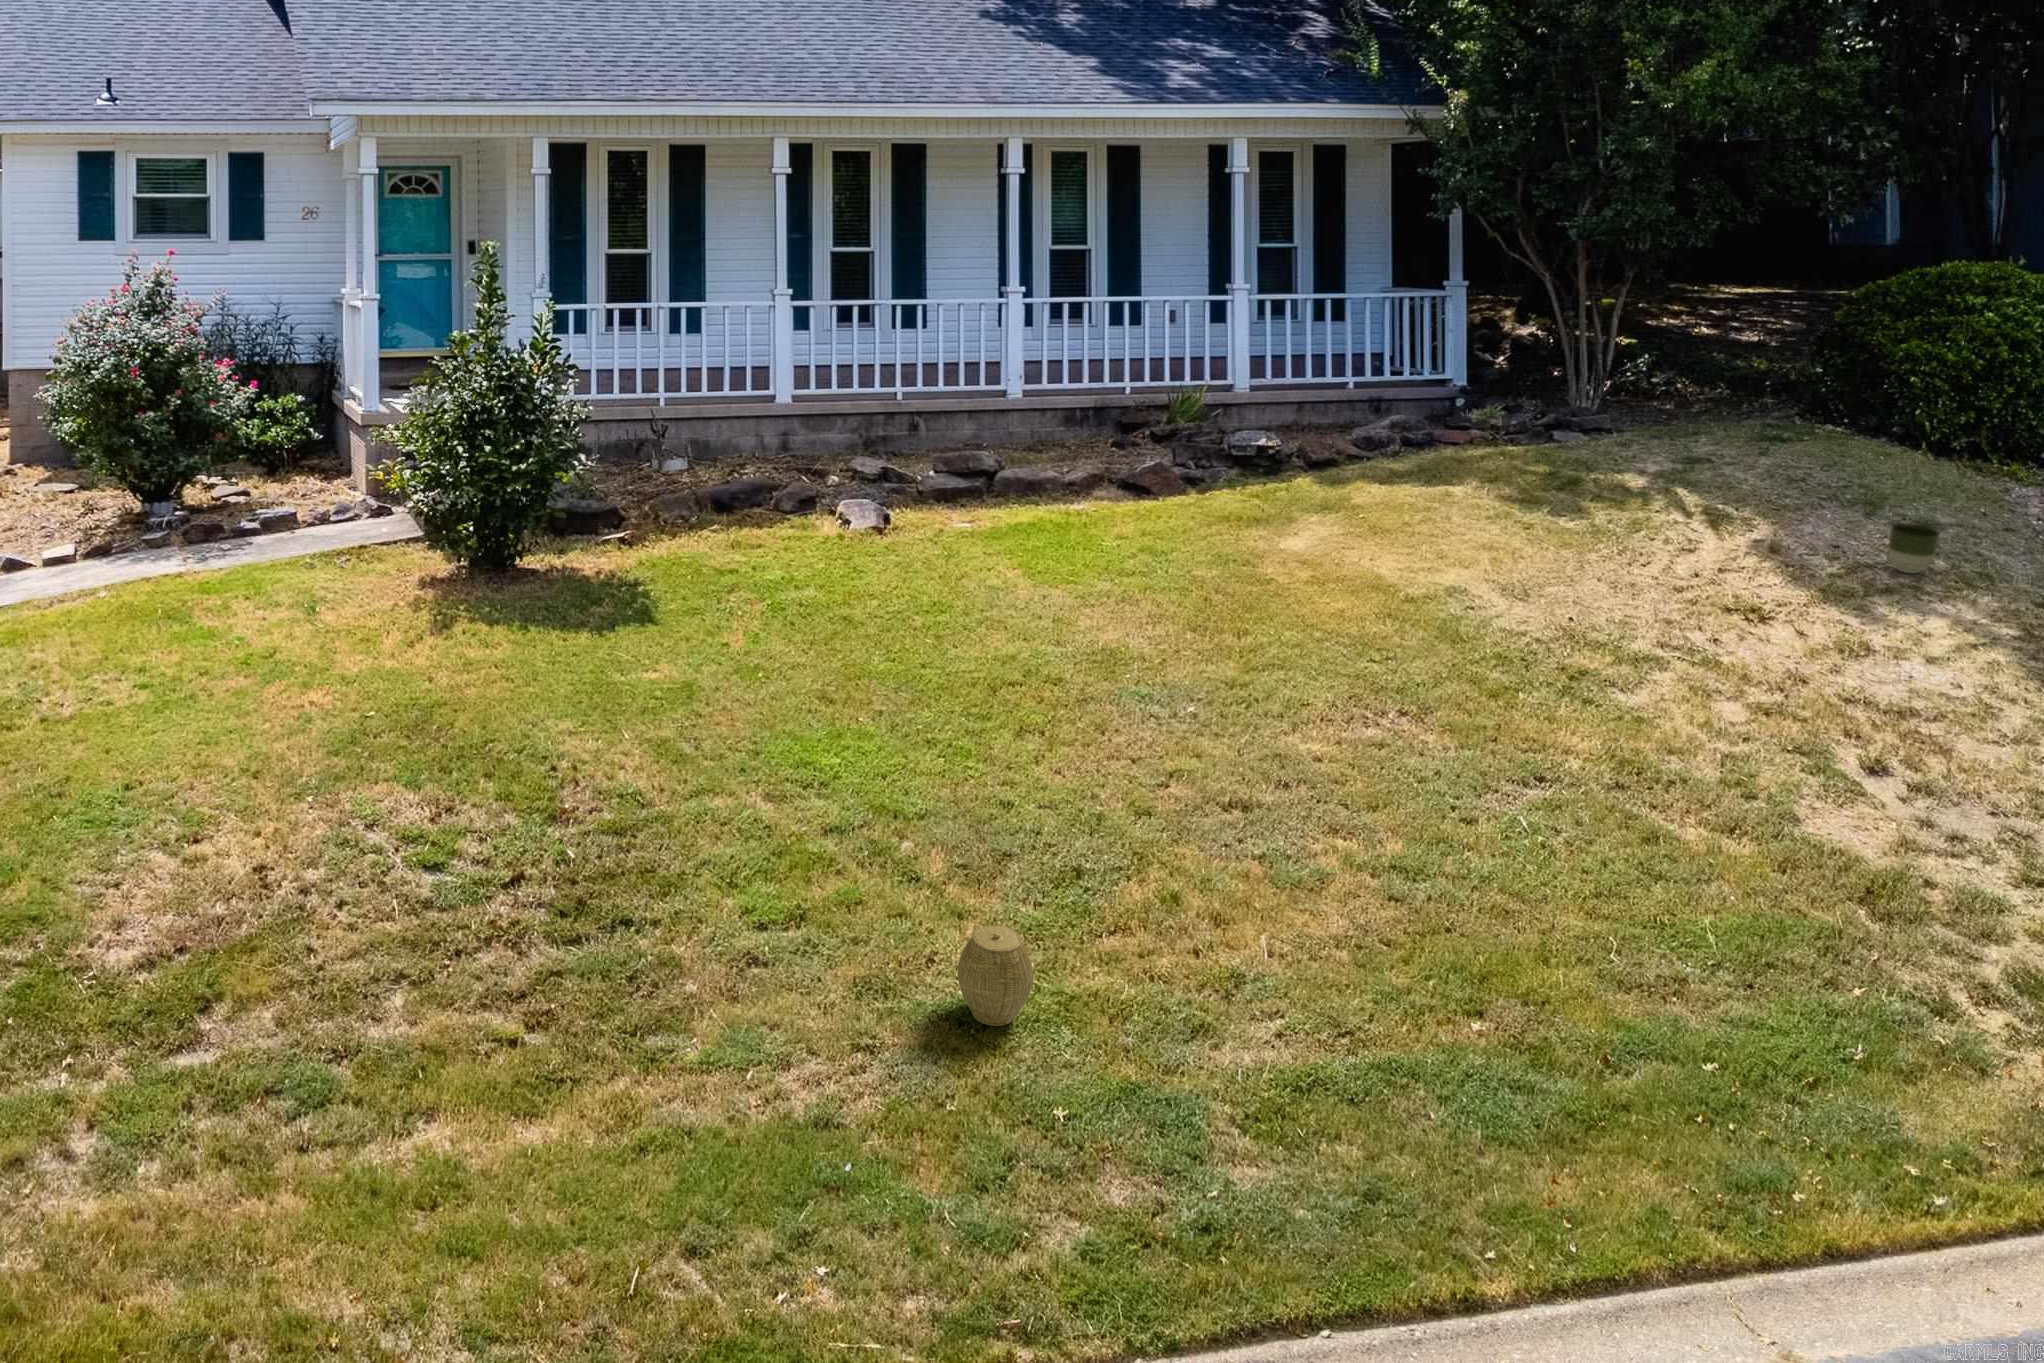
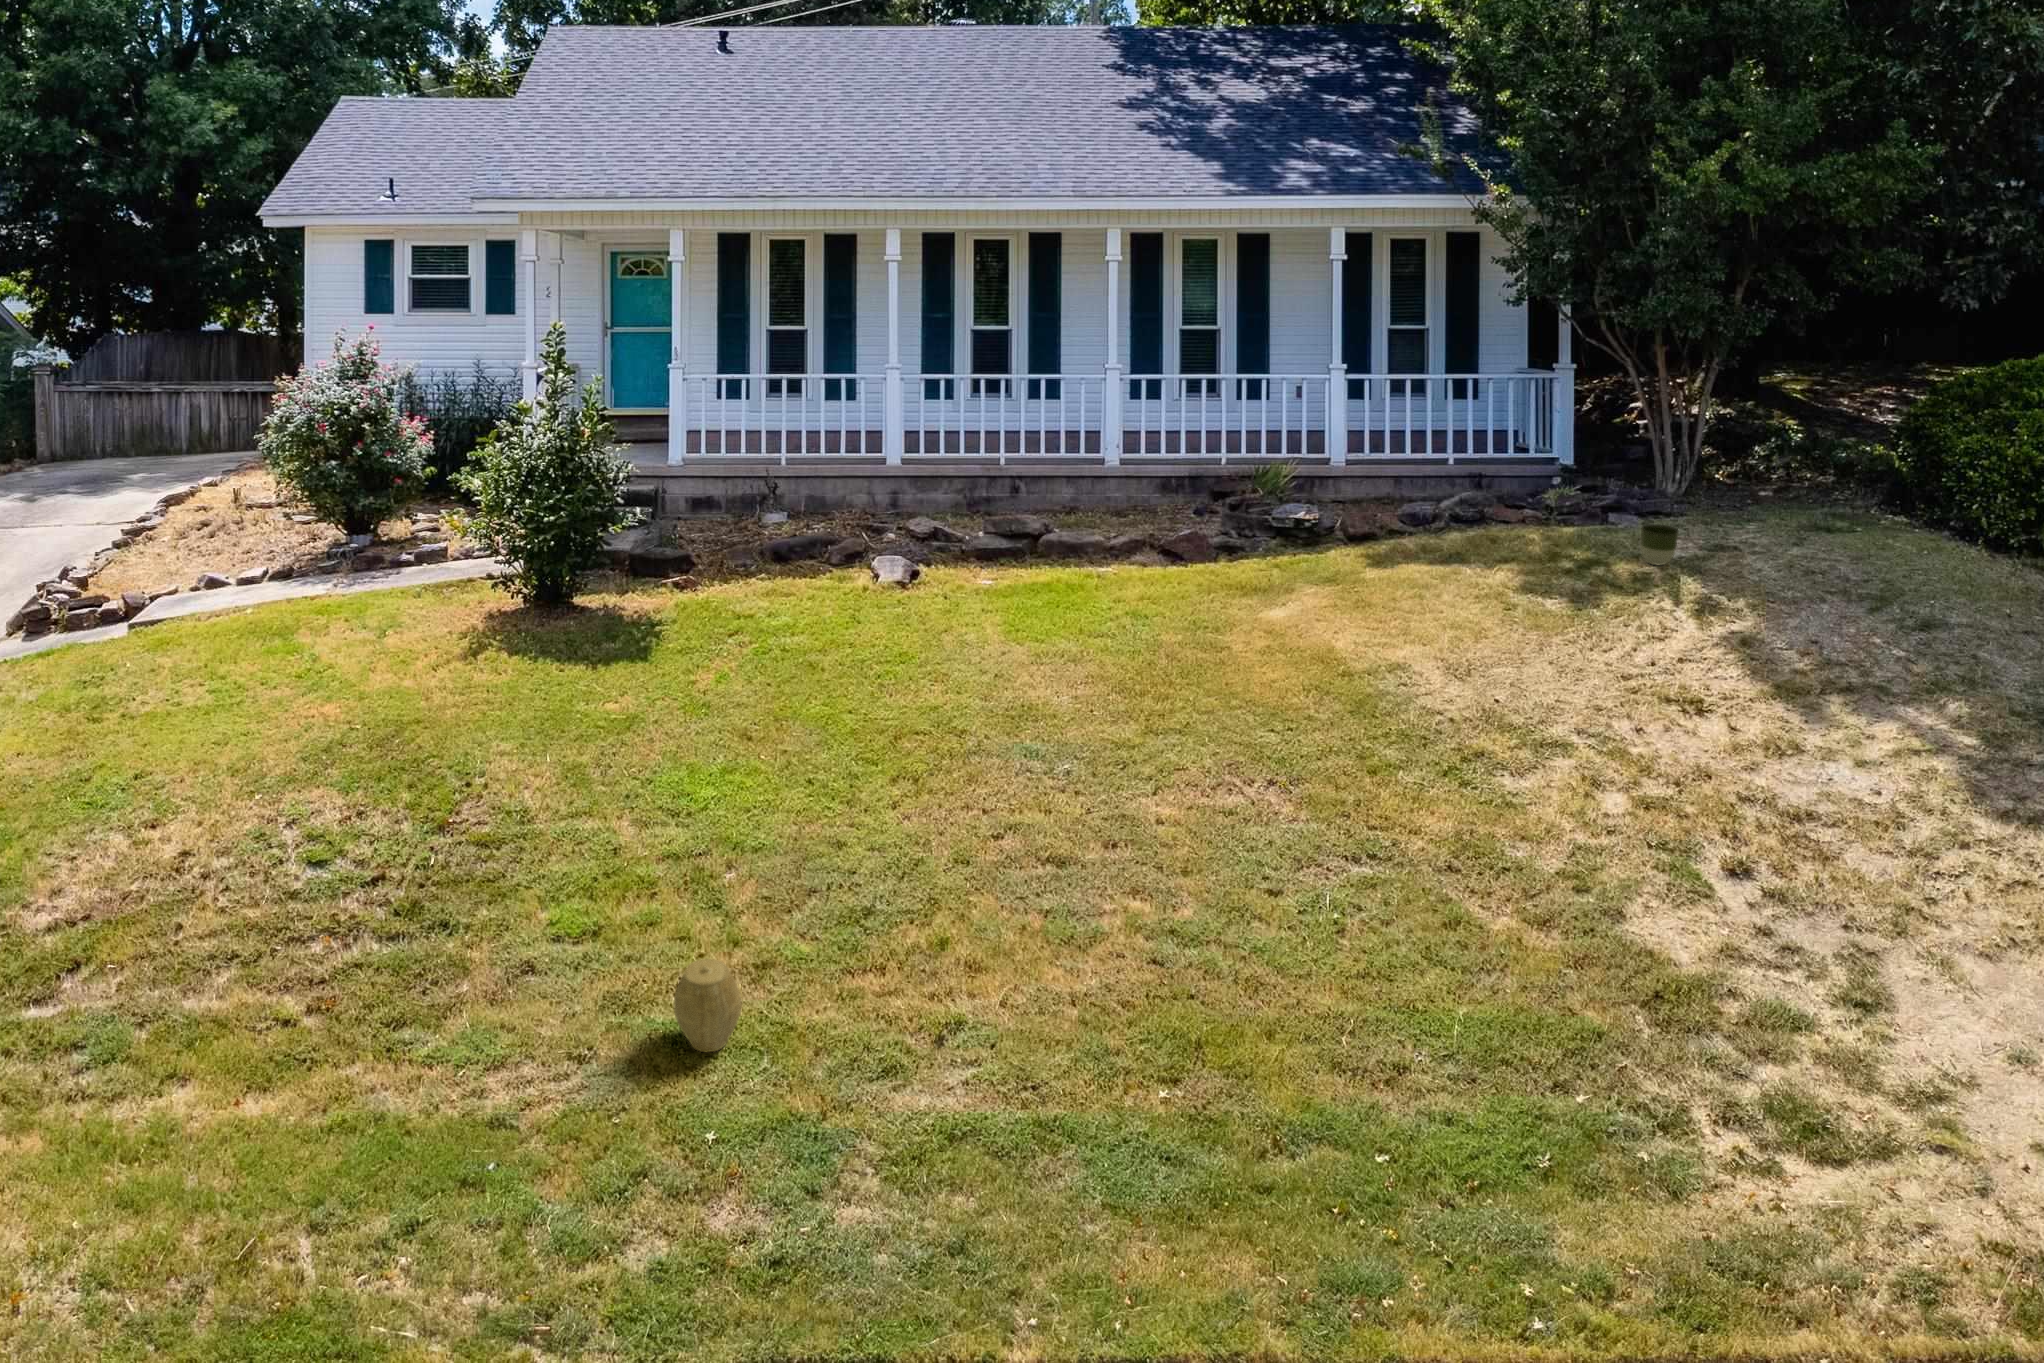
planter: present [1888,523,1940,573] -> present [1640,524,1679,565]

